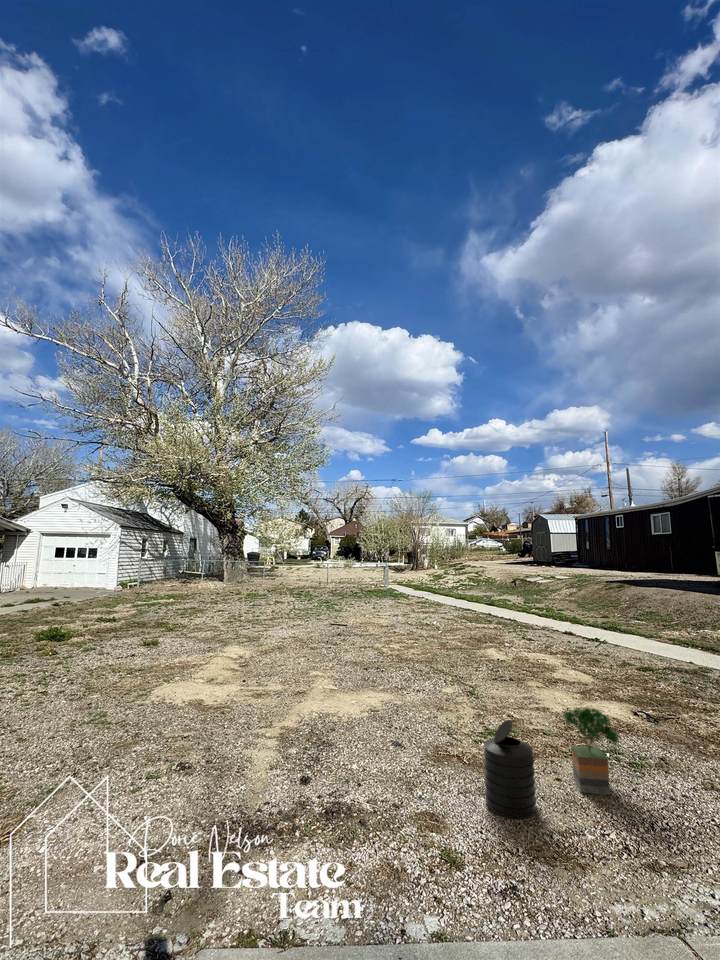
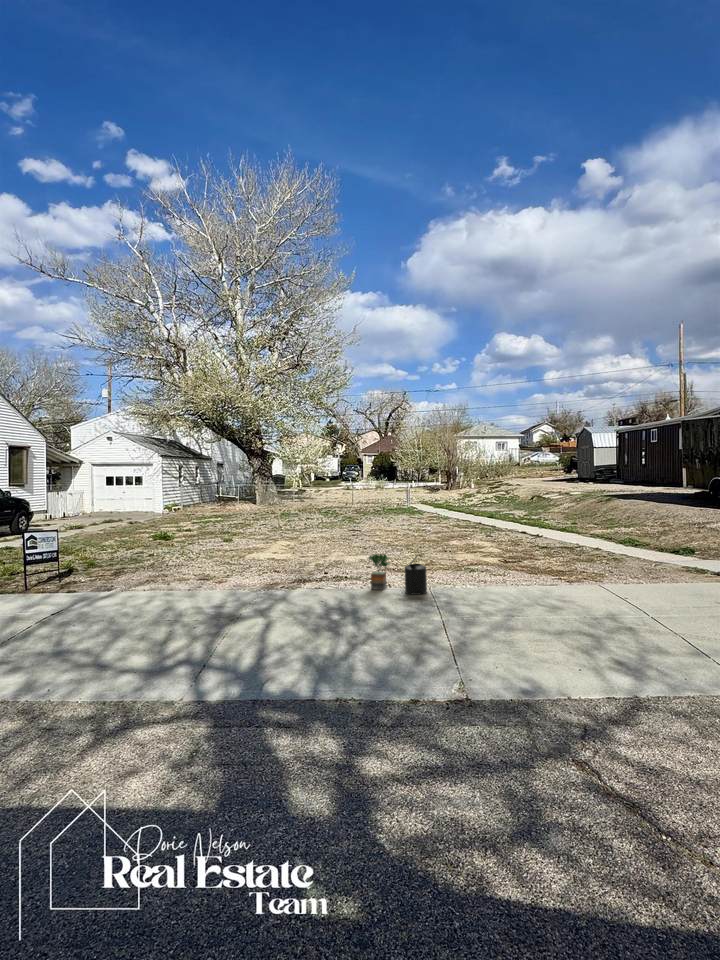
potted tree: present [563,708,619,795] -> present [369,554,390,590]

